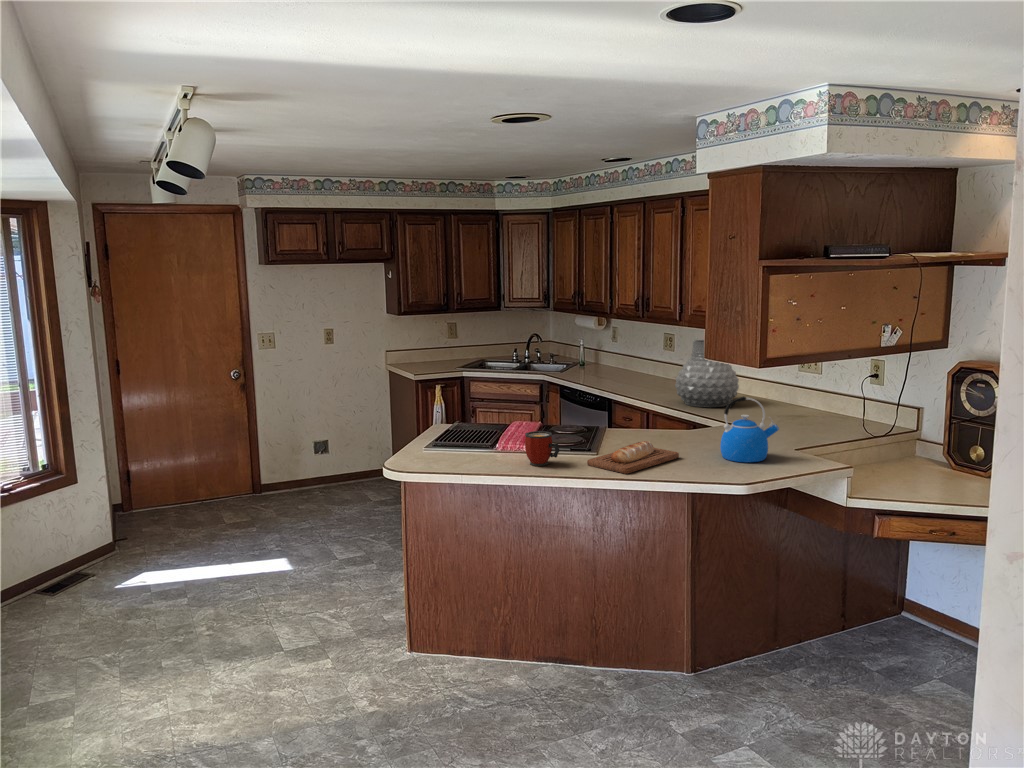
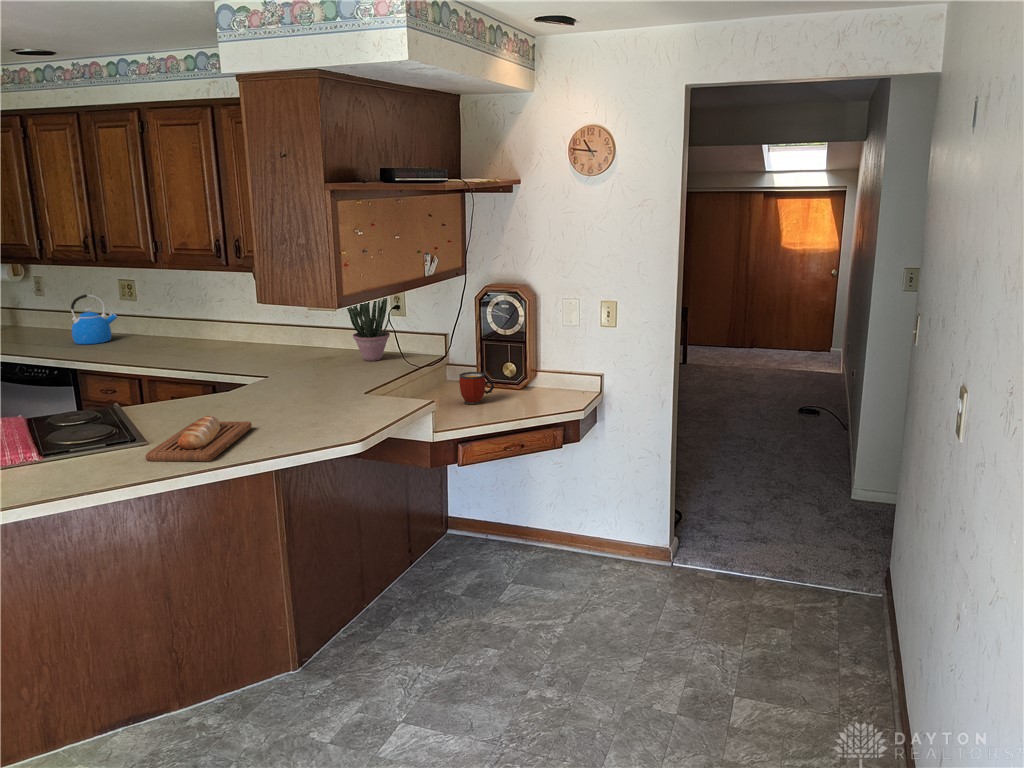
vase: present [675,339,739,407] -> none [170,283,249,364]
potted plant: none [821,351,863,424] -> present [347,298,391,361]
kettle: present [720,397,779,462] -> present [71,294,117,344]
mug: present [525,431,560,466] -> present [459,372,494,405]

